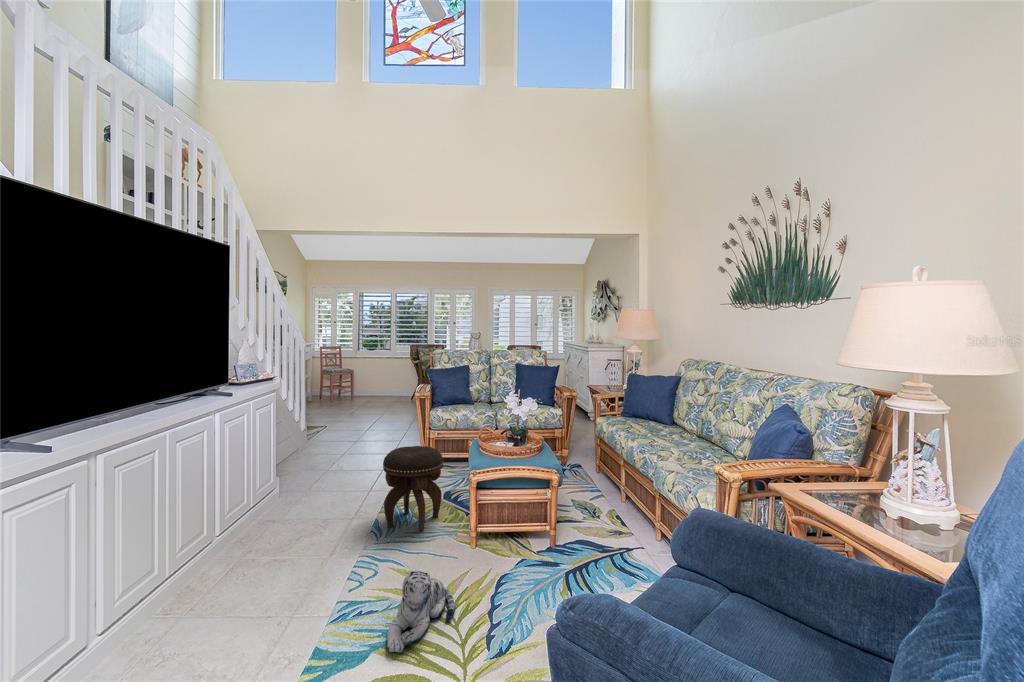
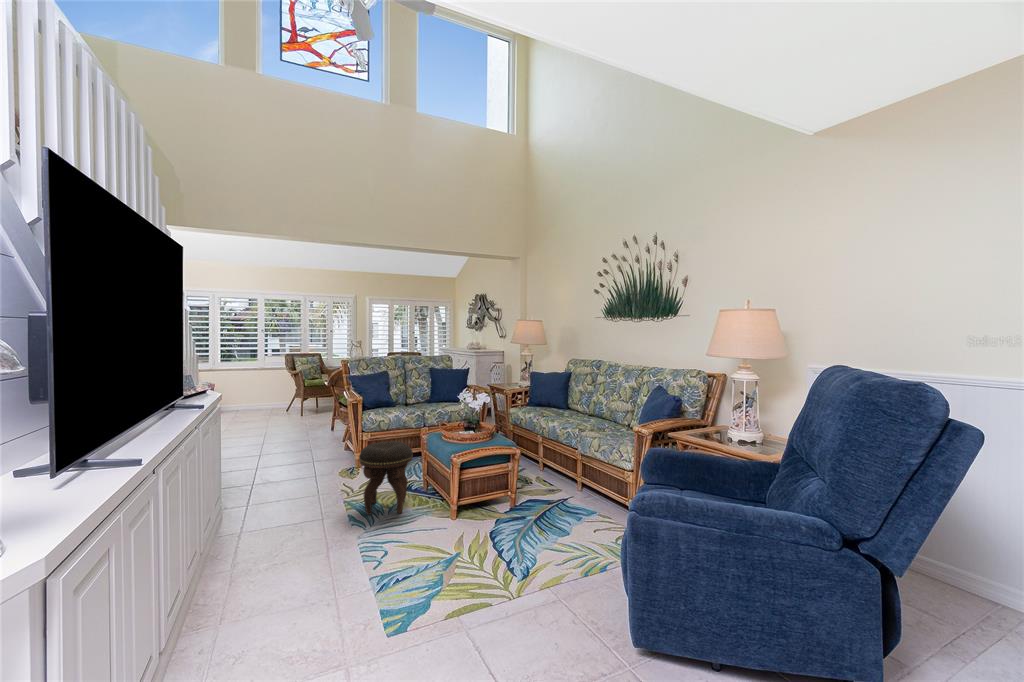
plush toy: present [387,570,455,653] -> none [436,528,476,588]

